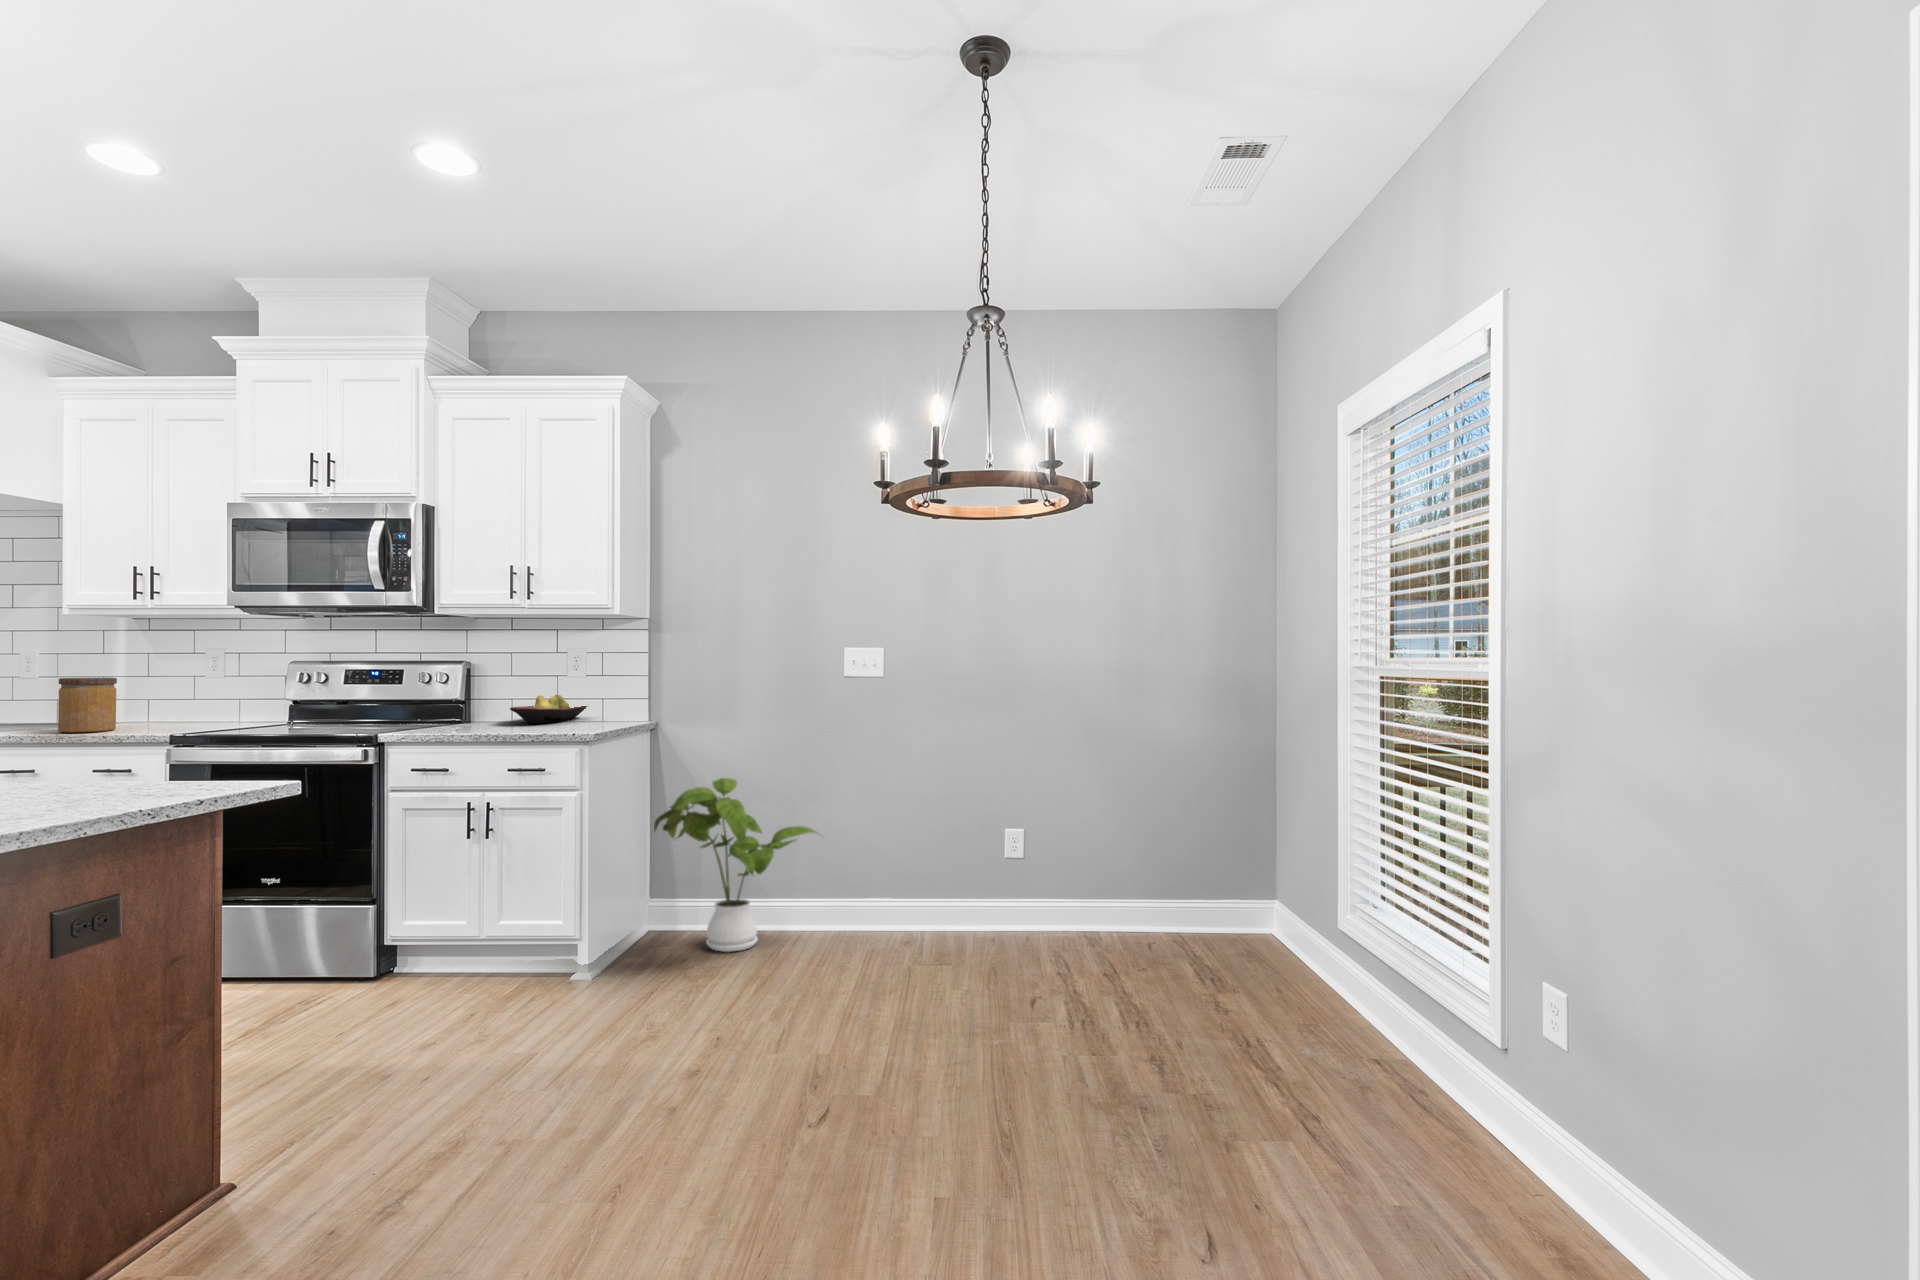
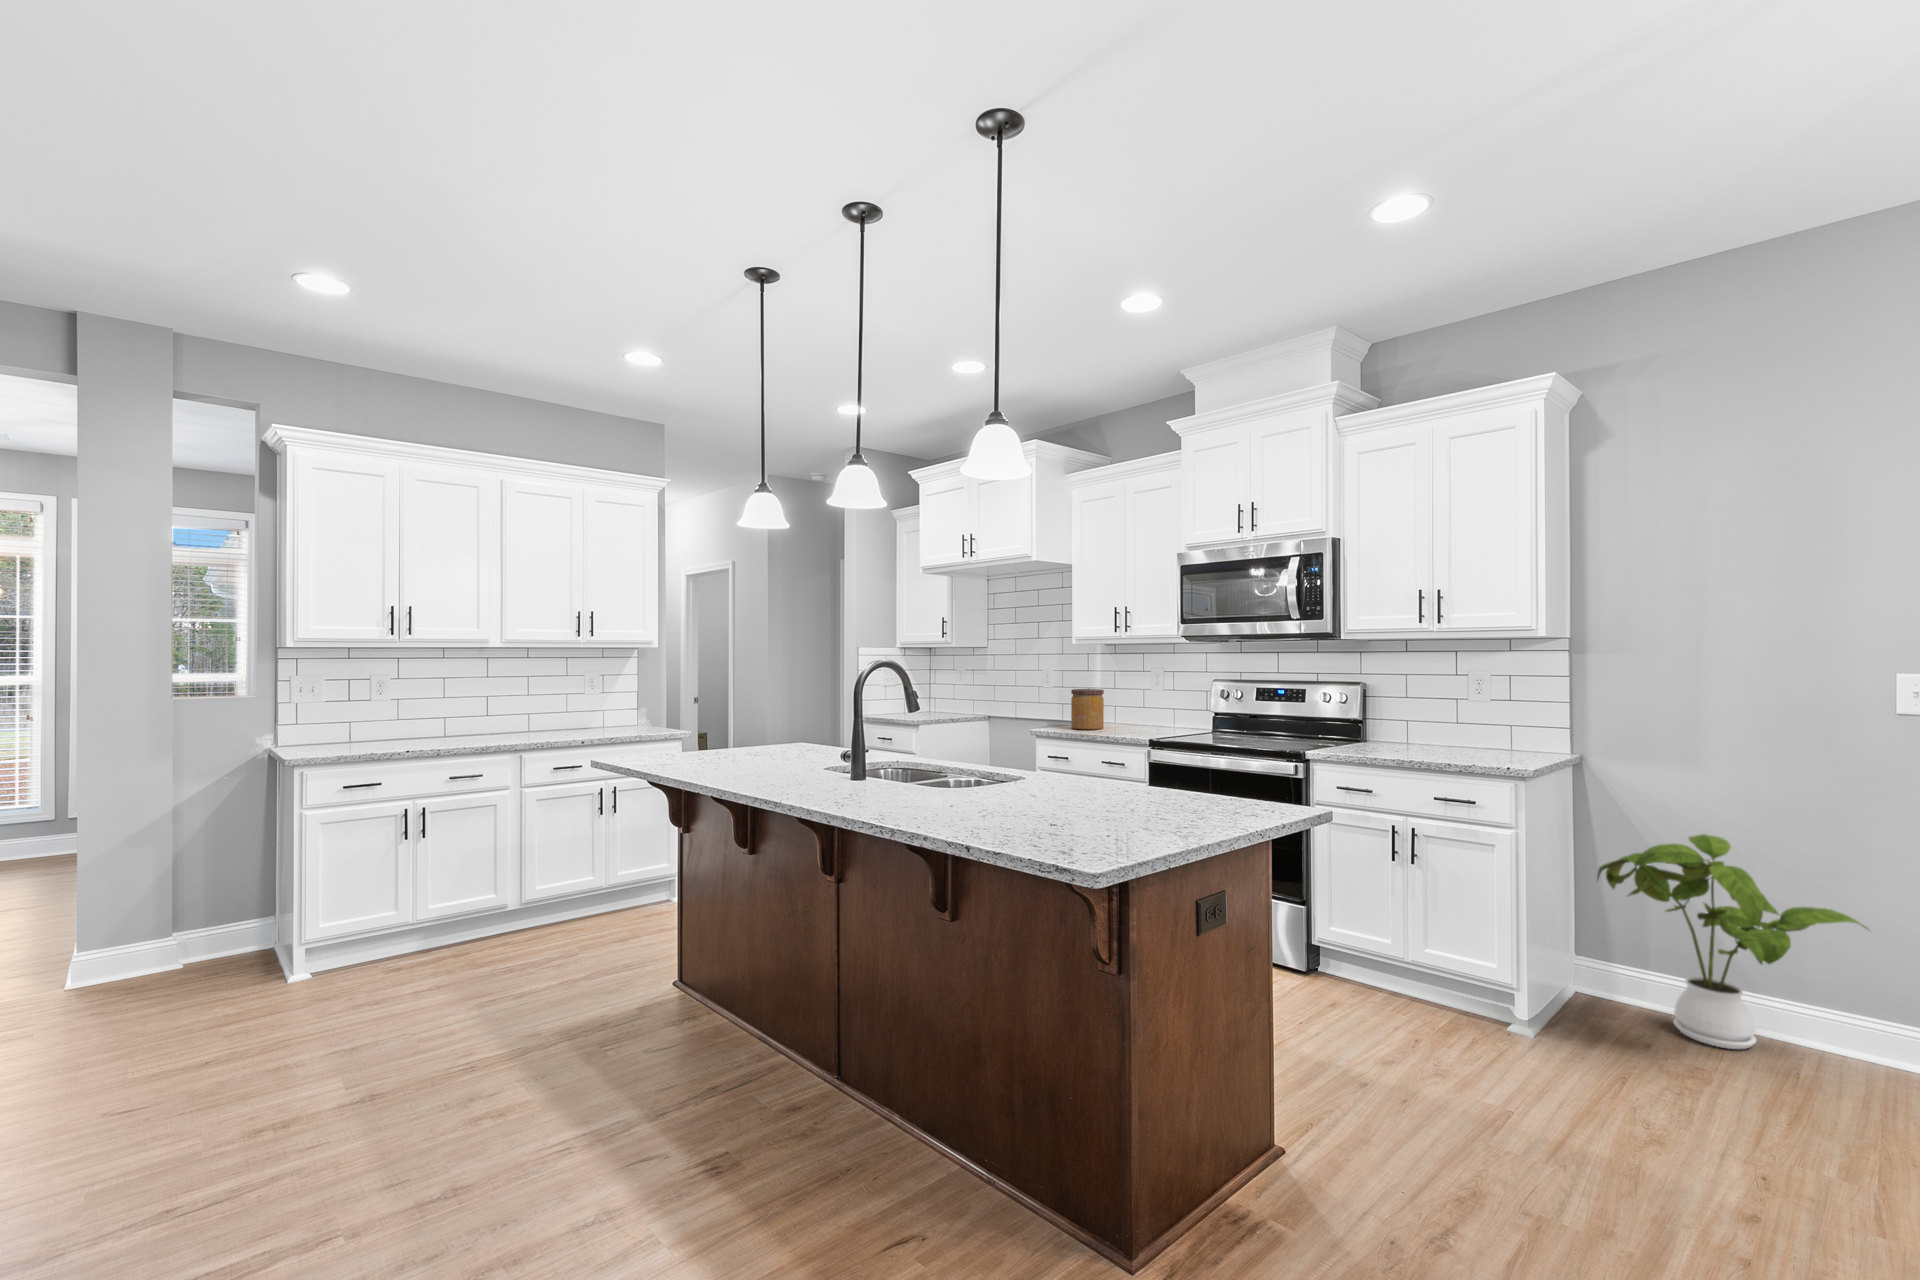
fruit bowl: present [510,695,587,723] -> none [1417,719,1497,748]

